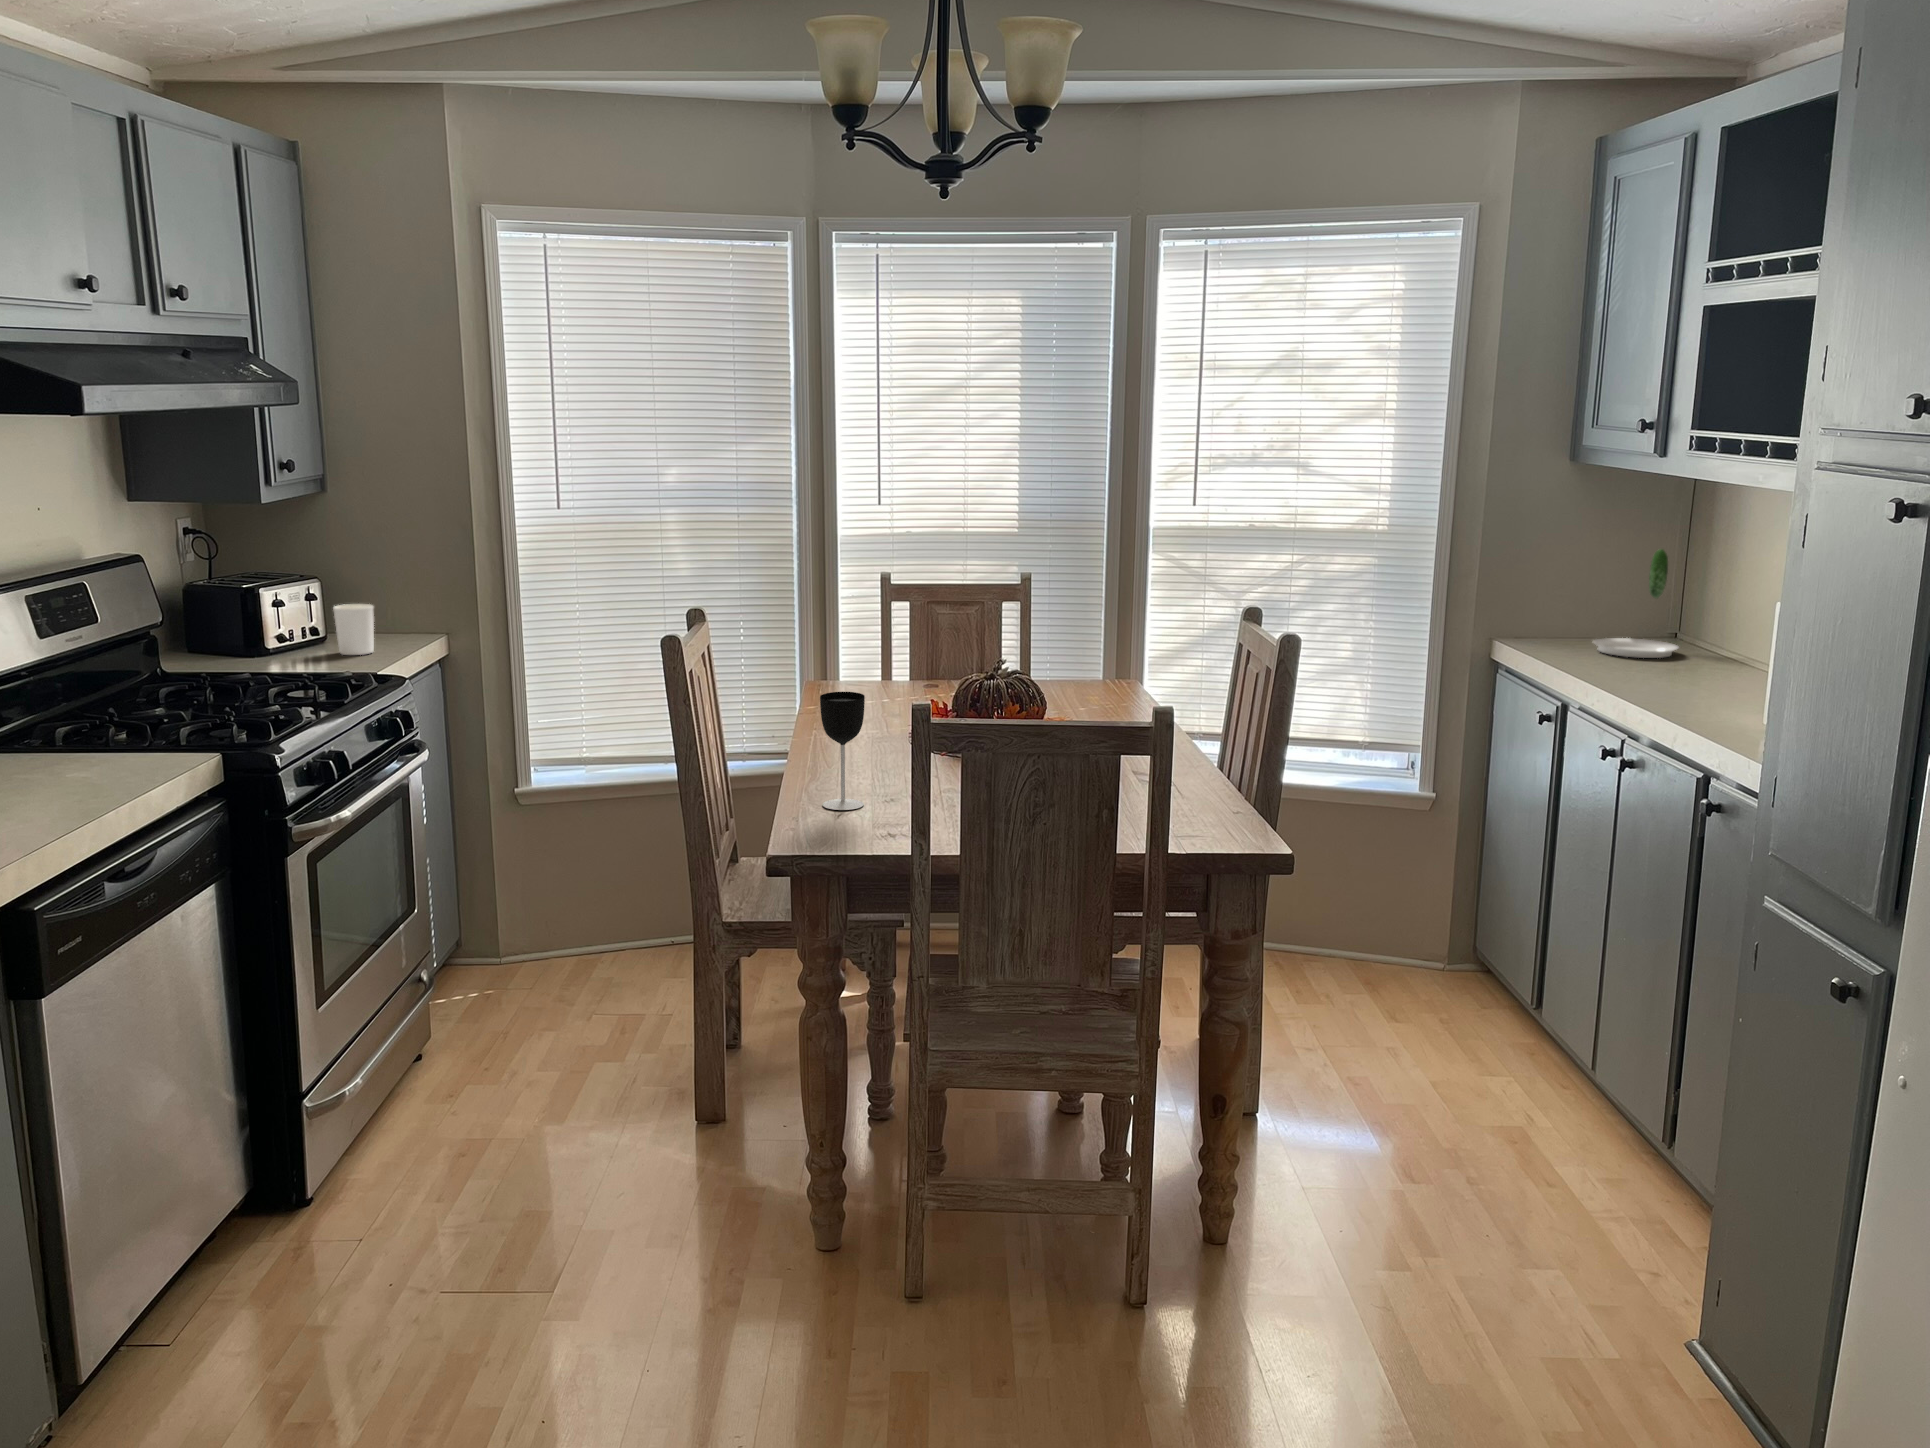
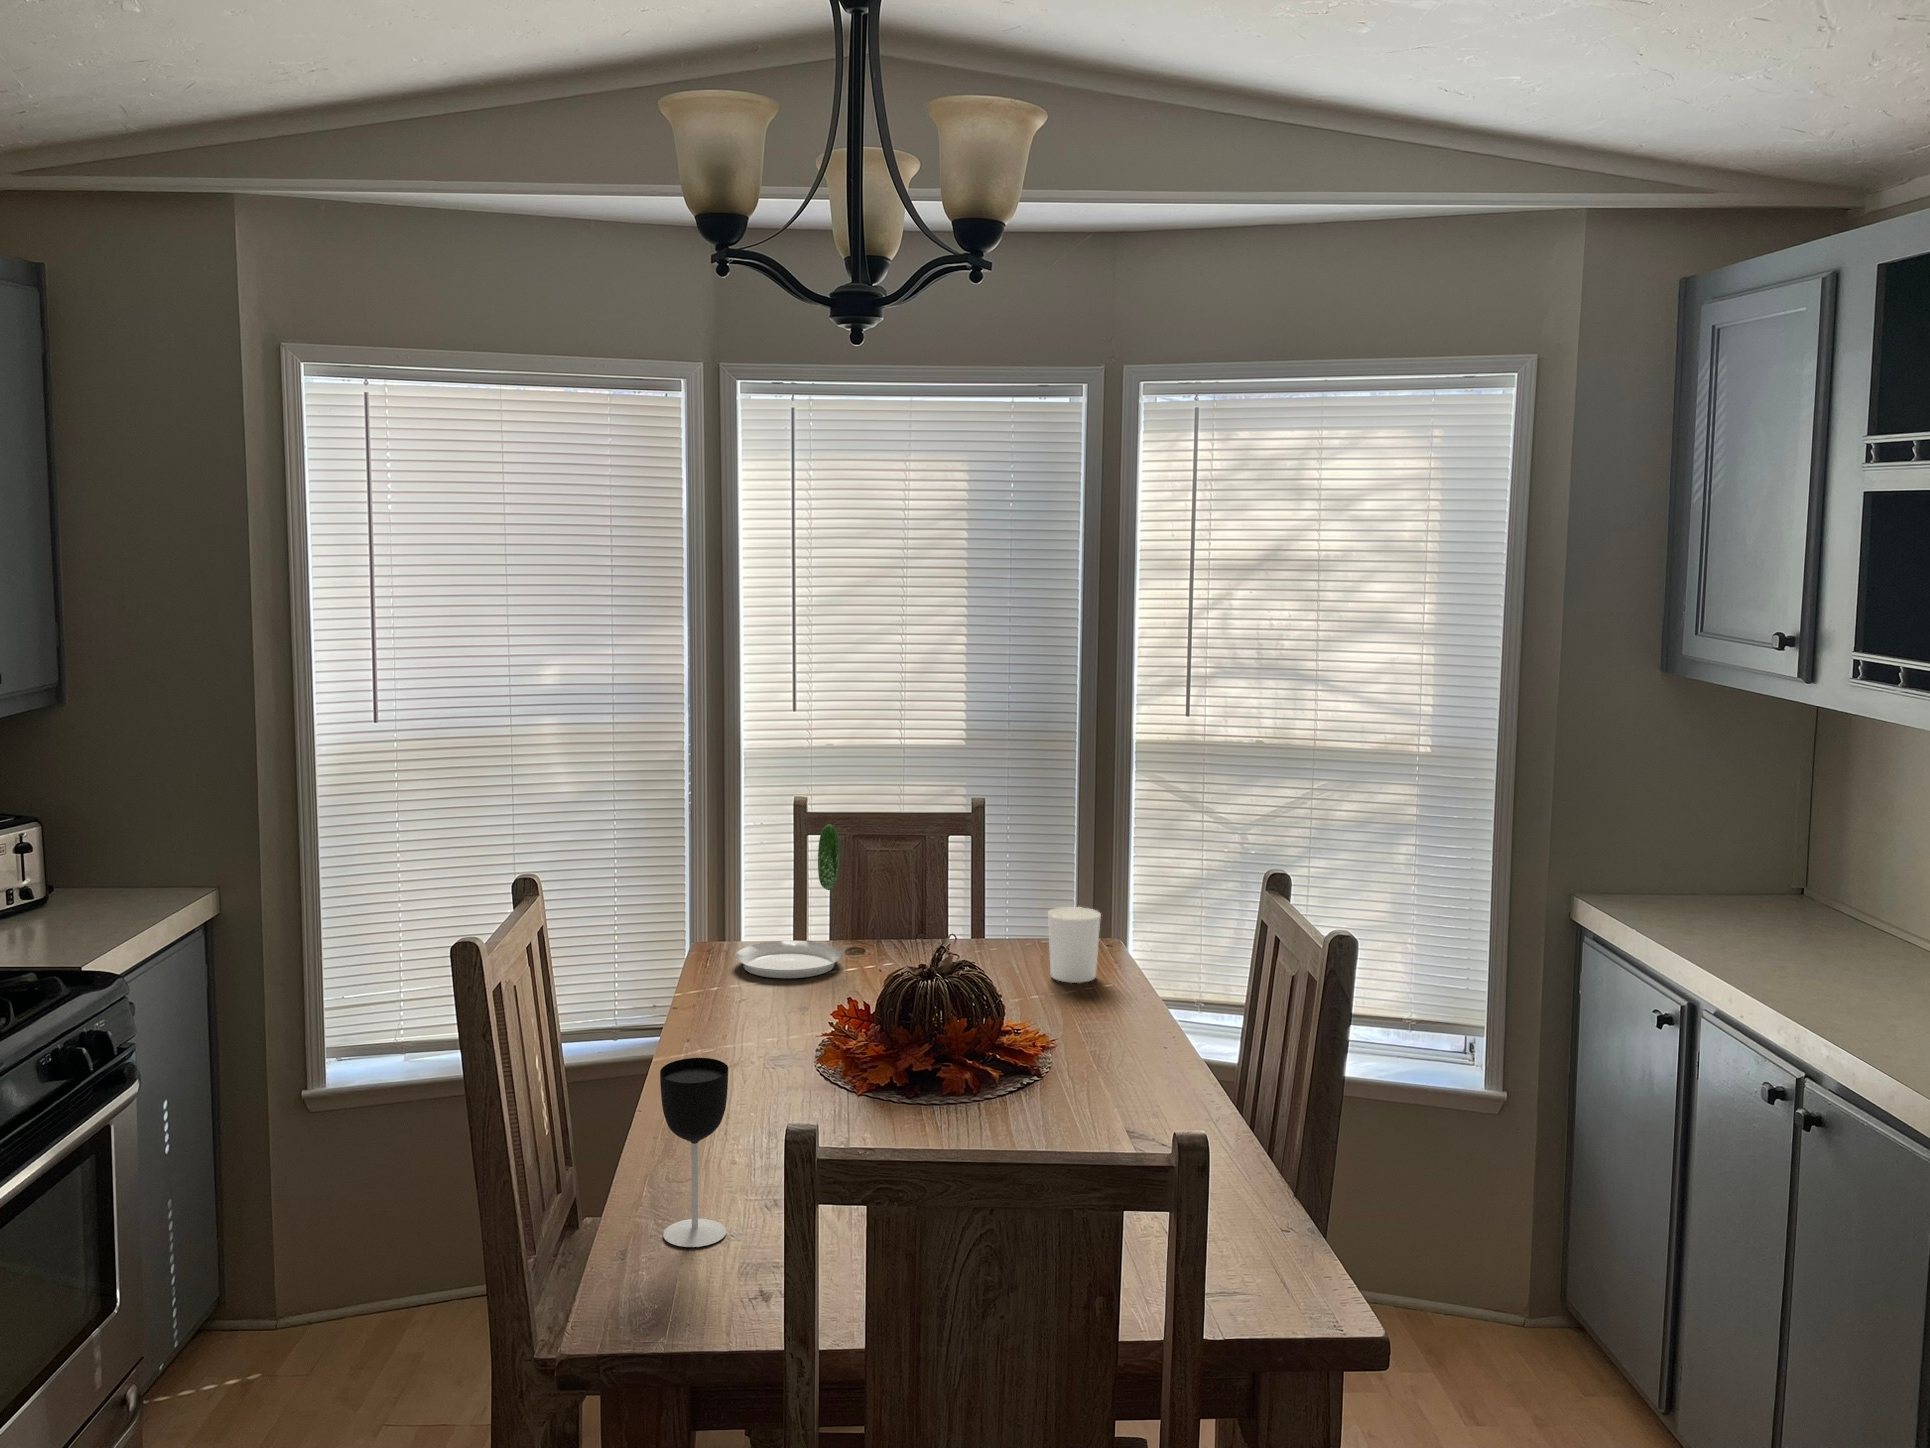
plate: present [1593,549,1679,658] -> present [735,824,842,978]
candle holder: present [333,604,374,655] -> present [1048,907,1101,983]

